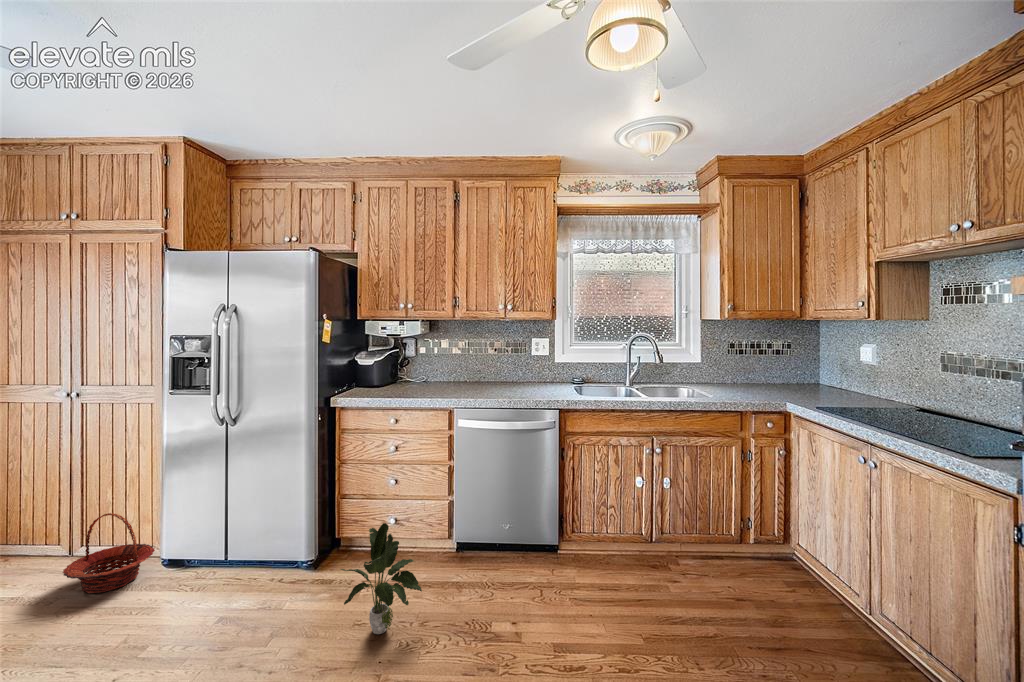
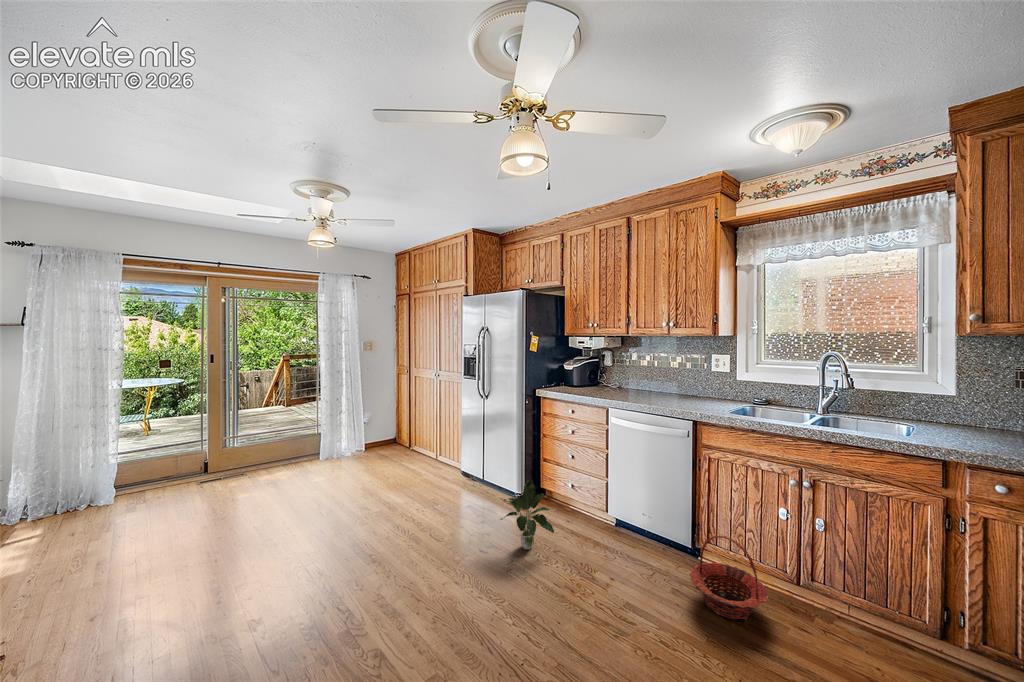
basket: present [63,513,155,593] -> present [689,536,768,619]

